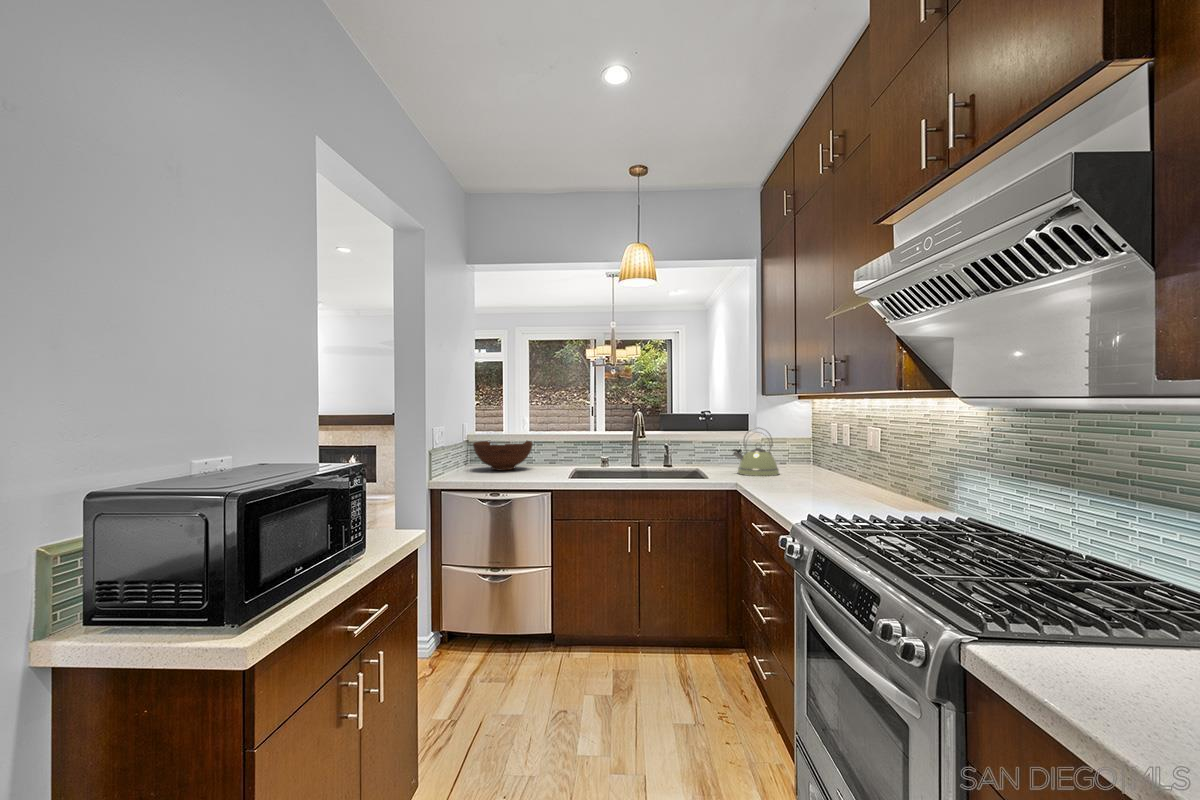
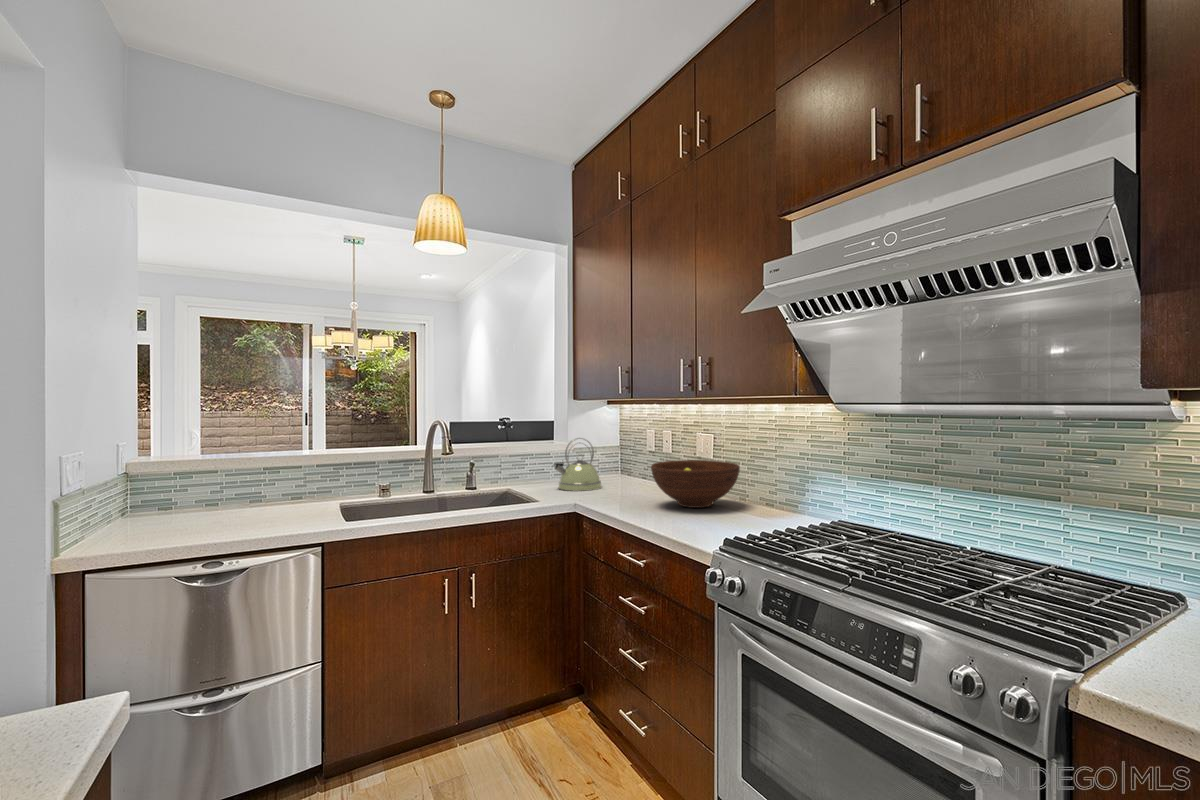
fruit bowl: present [473,441,533,470] -> present [651,460,740,508]

